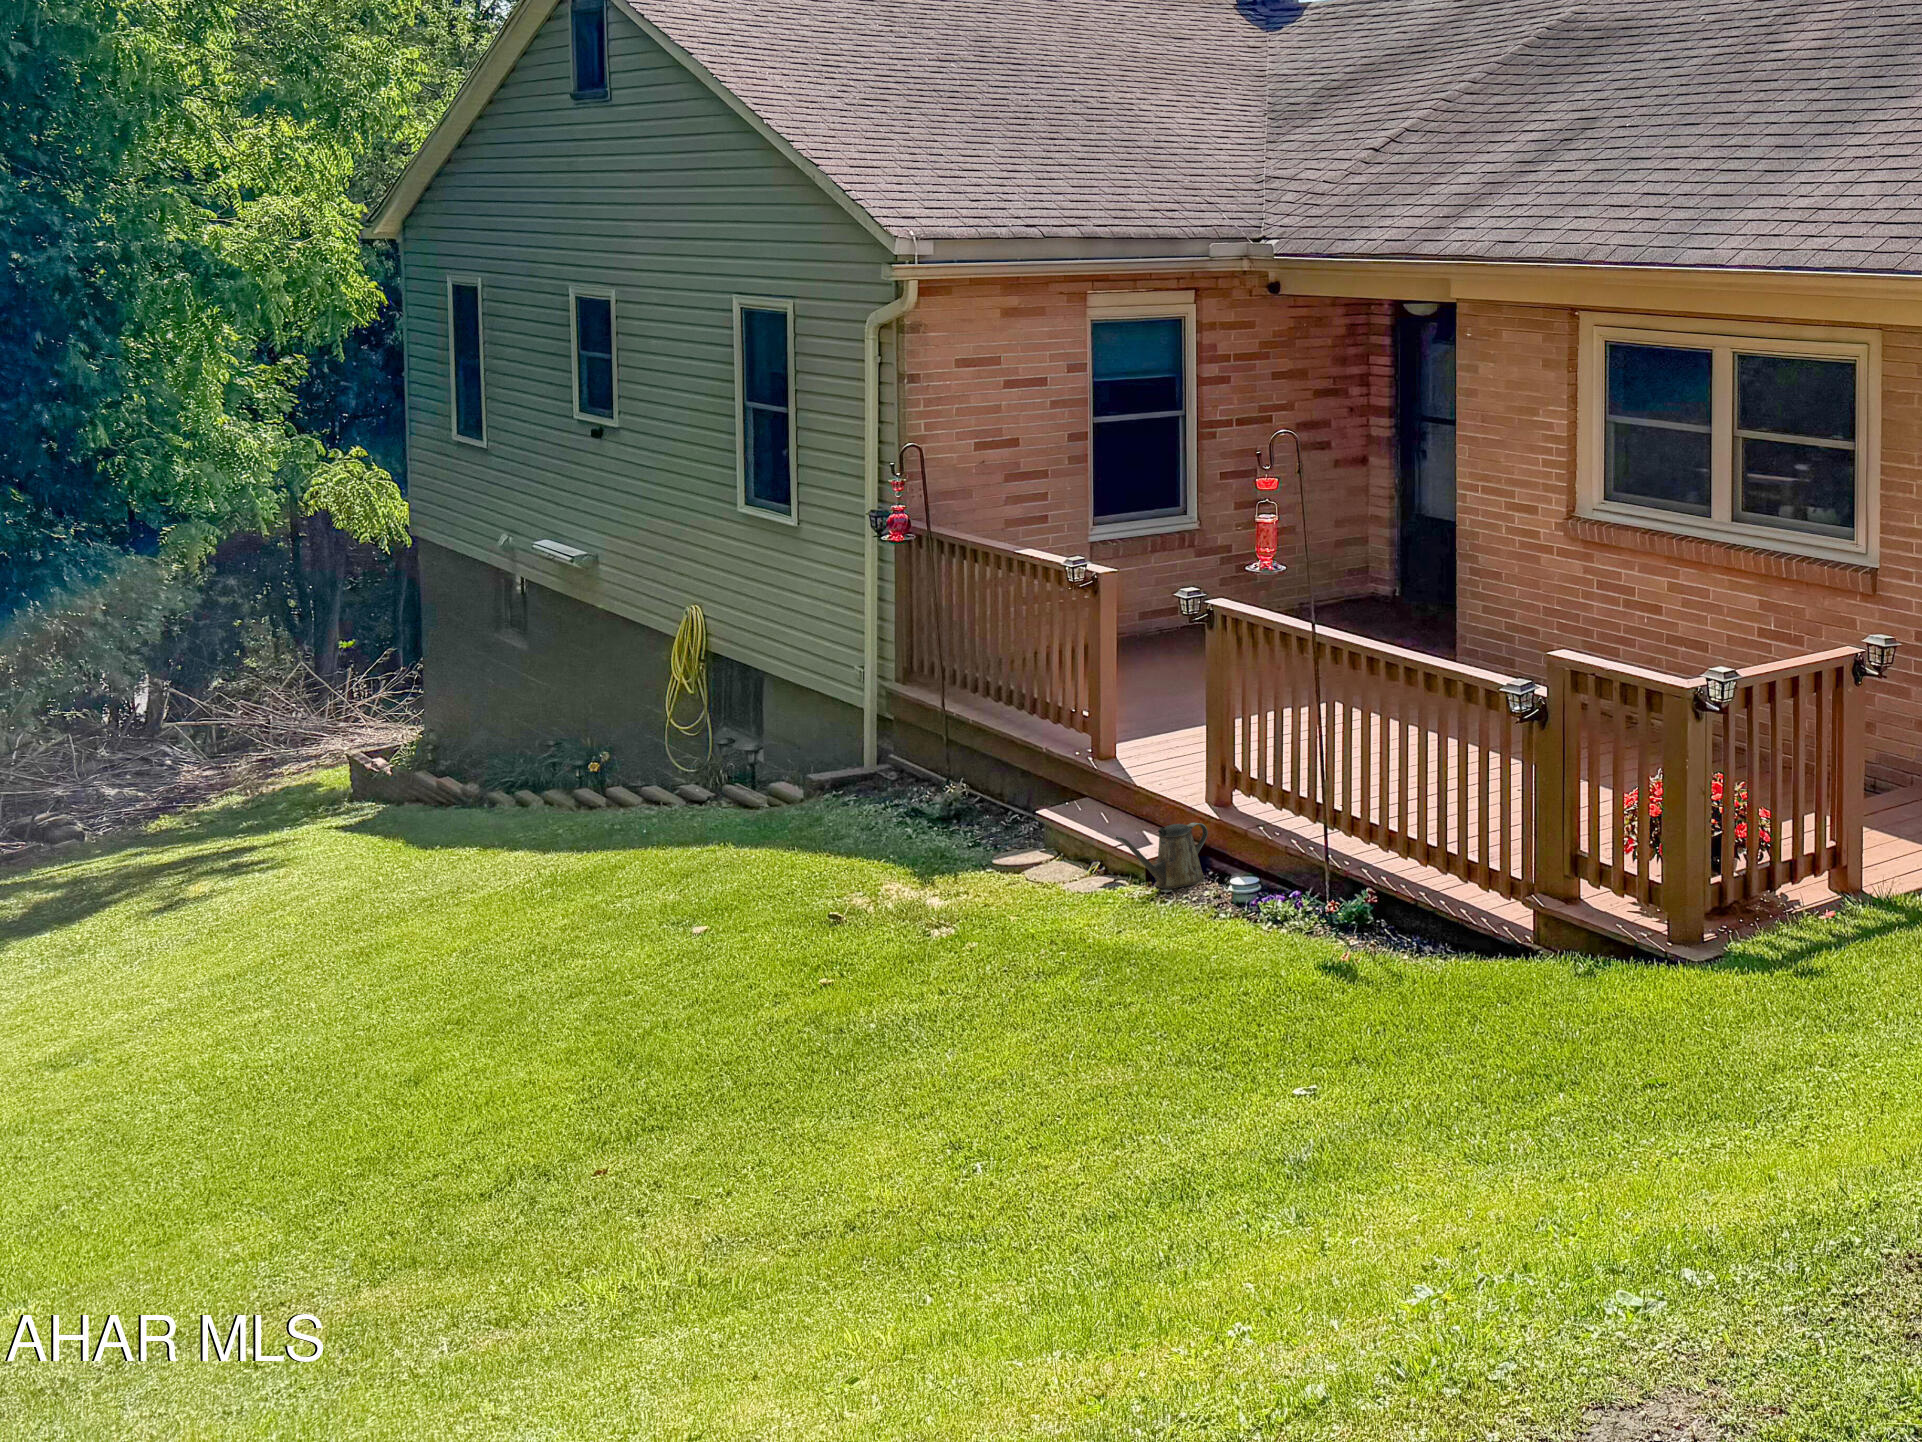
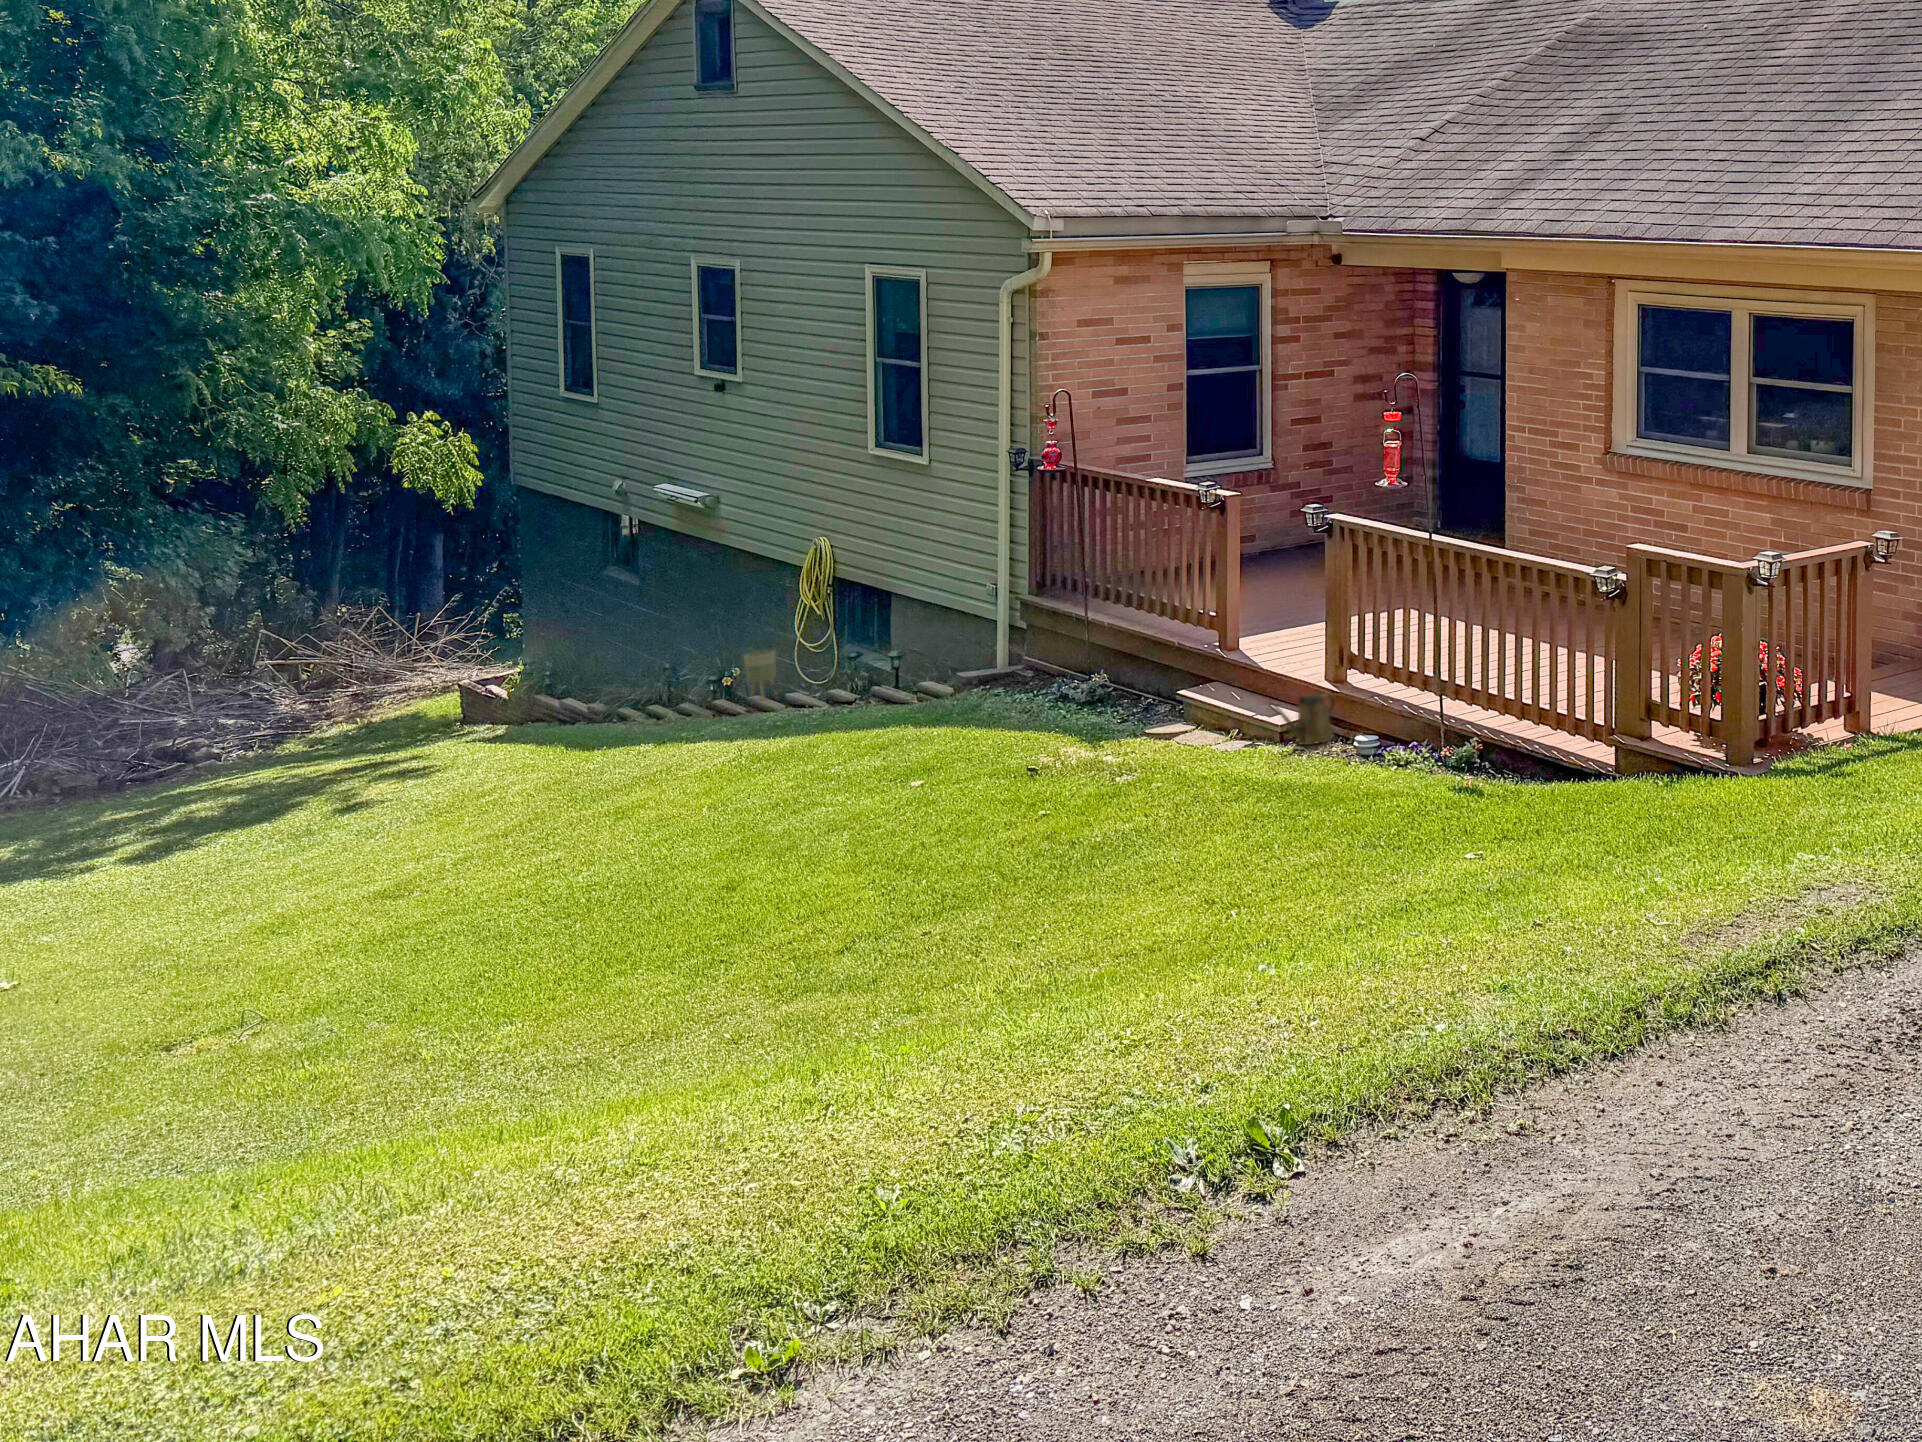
planter: none [621,729,660,787] -> present [744,650,776,699]

